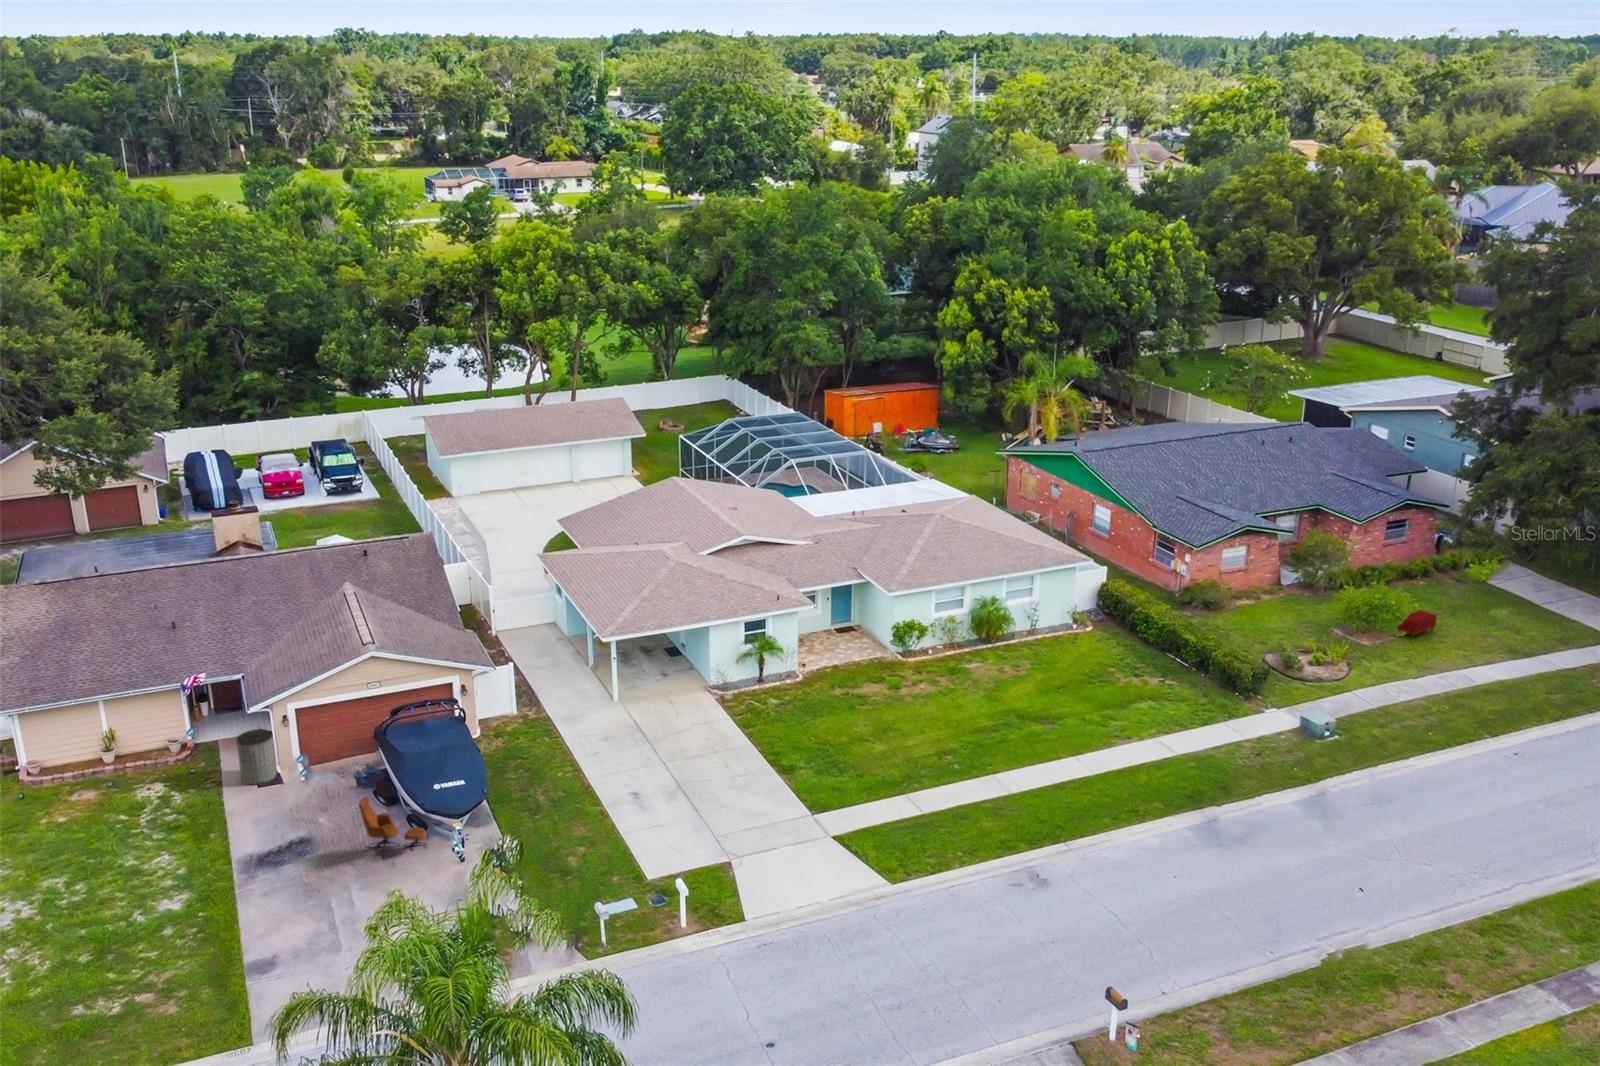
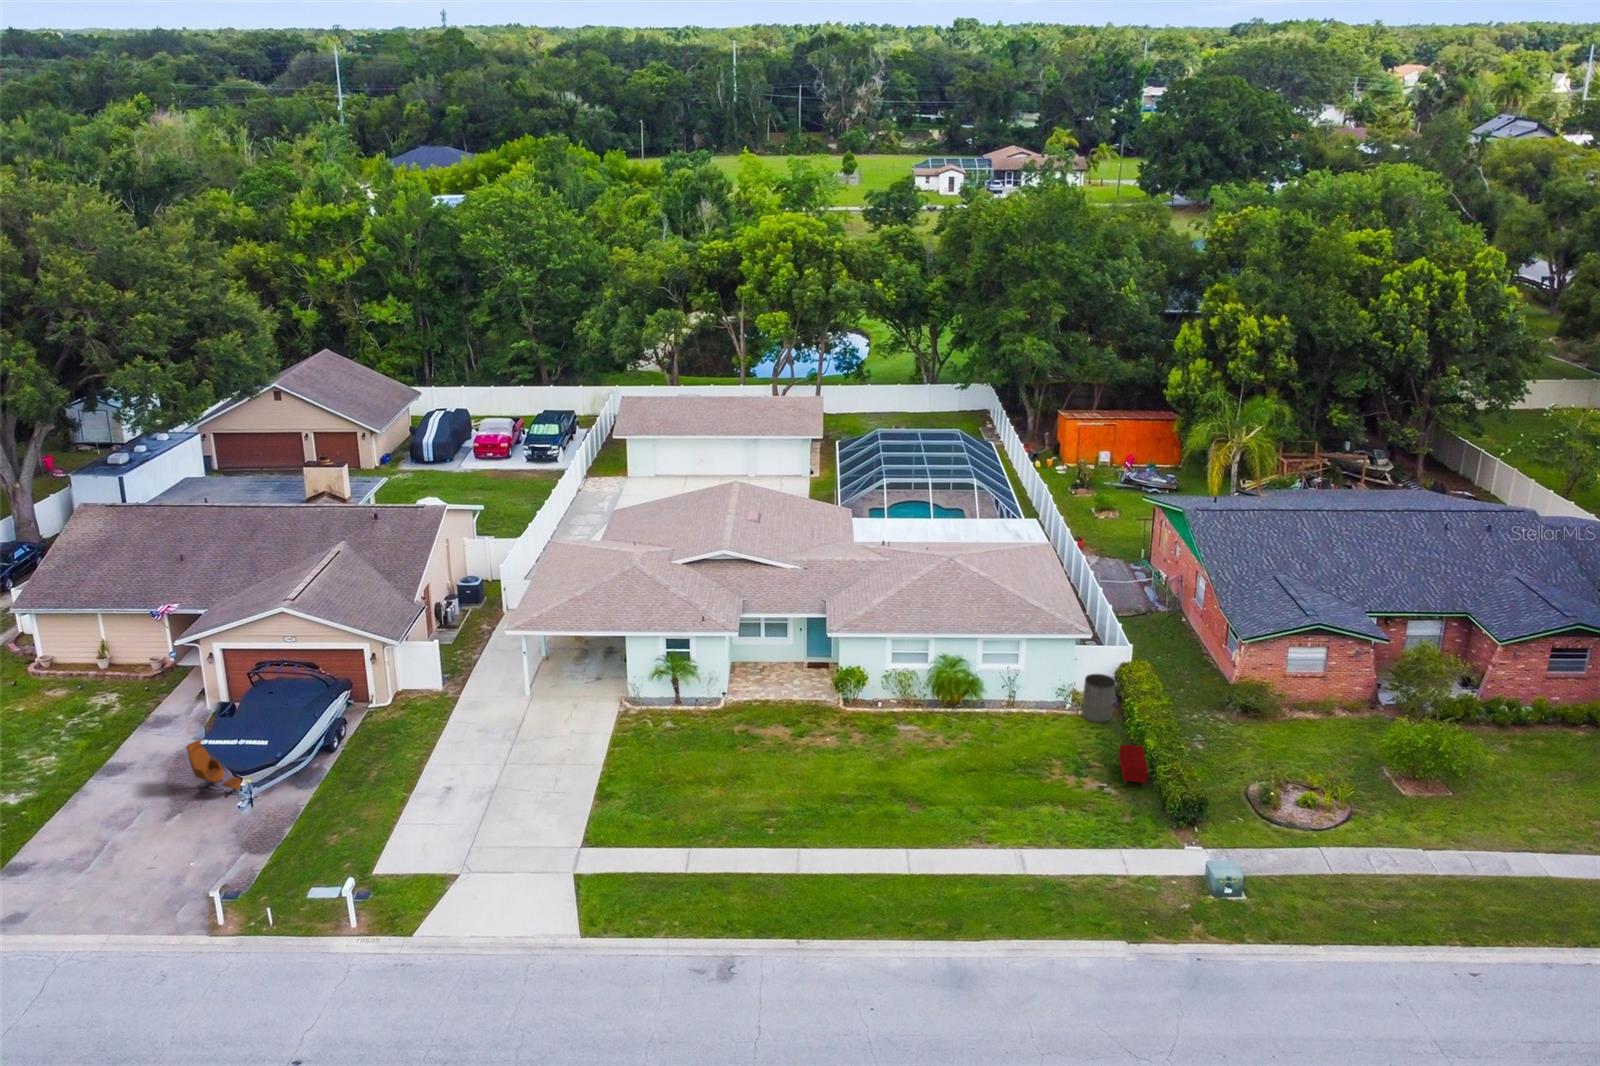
bench: present [1397,610,1437,639] -> present [1119,745,1148,788]
trash can: present [236,729,277,785] -> present [1081,674,1116,723]

